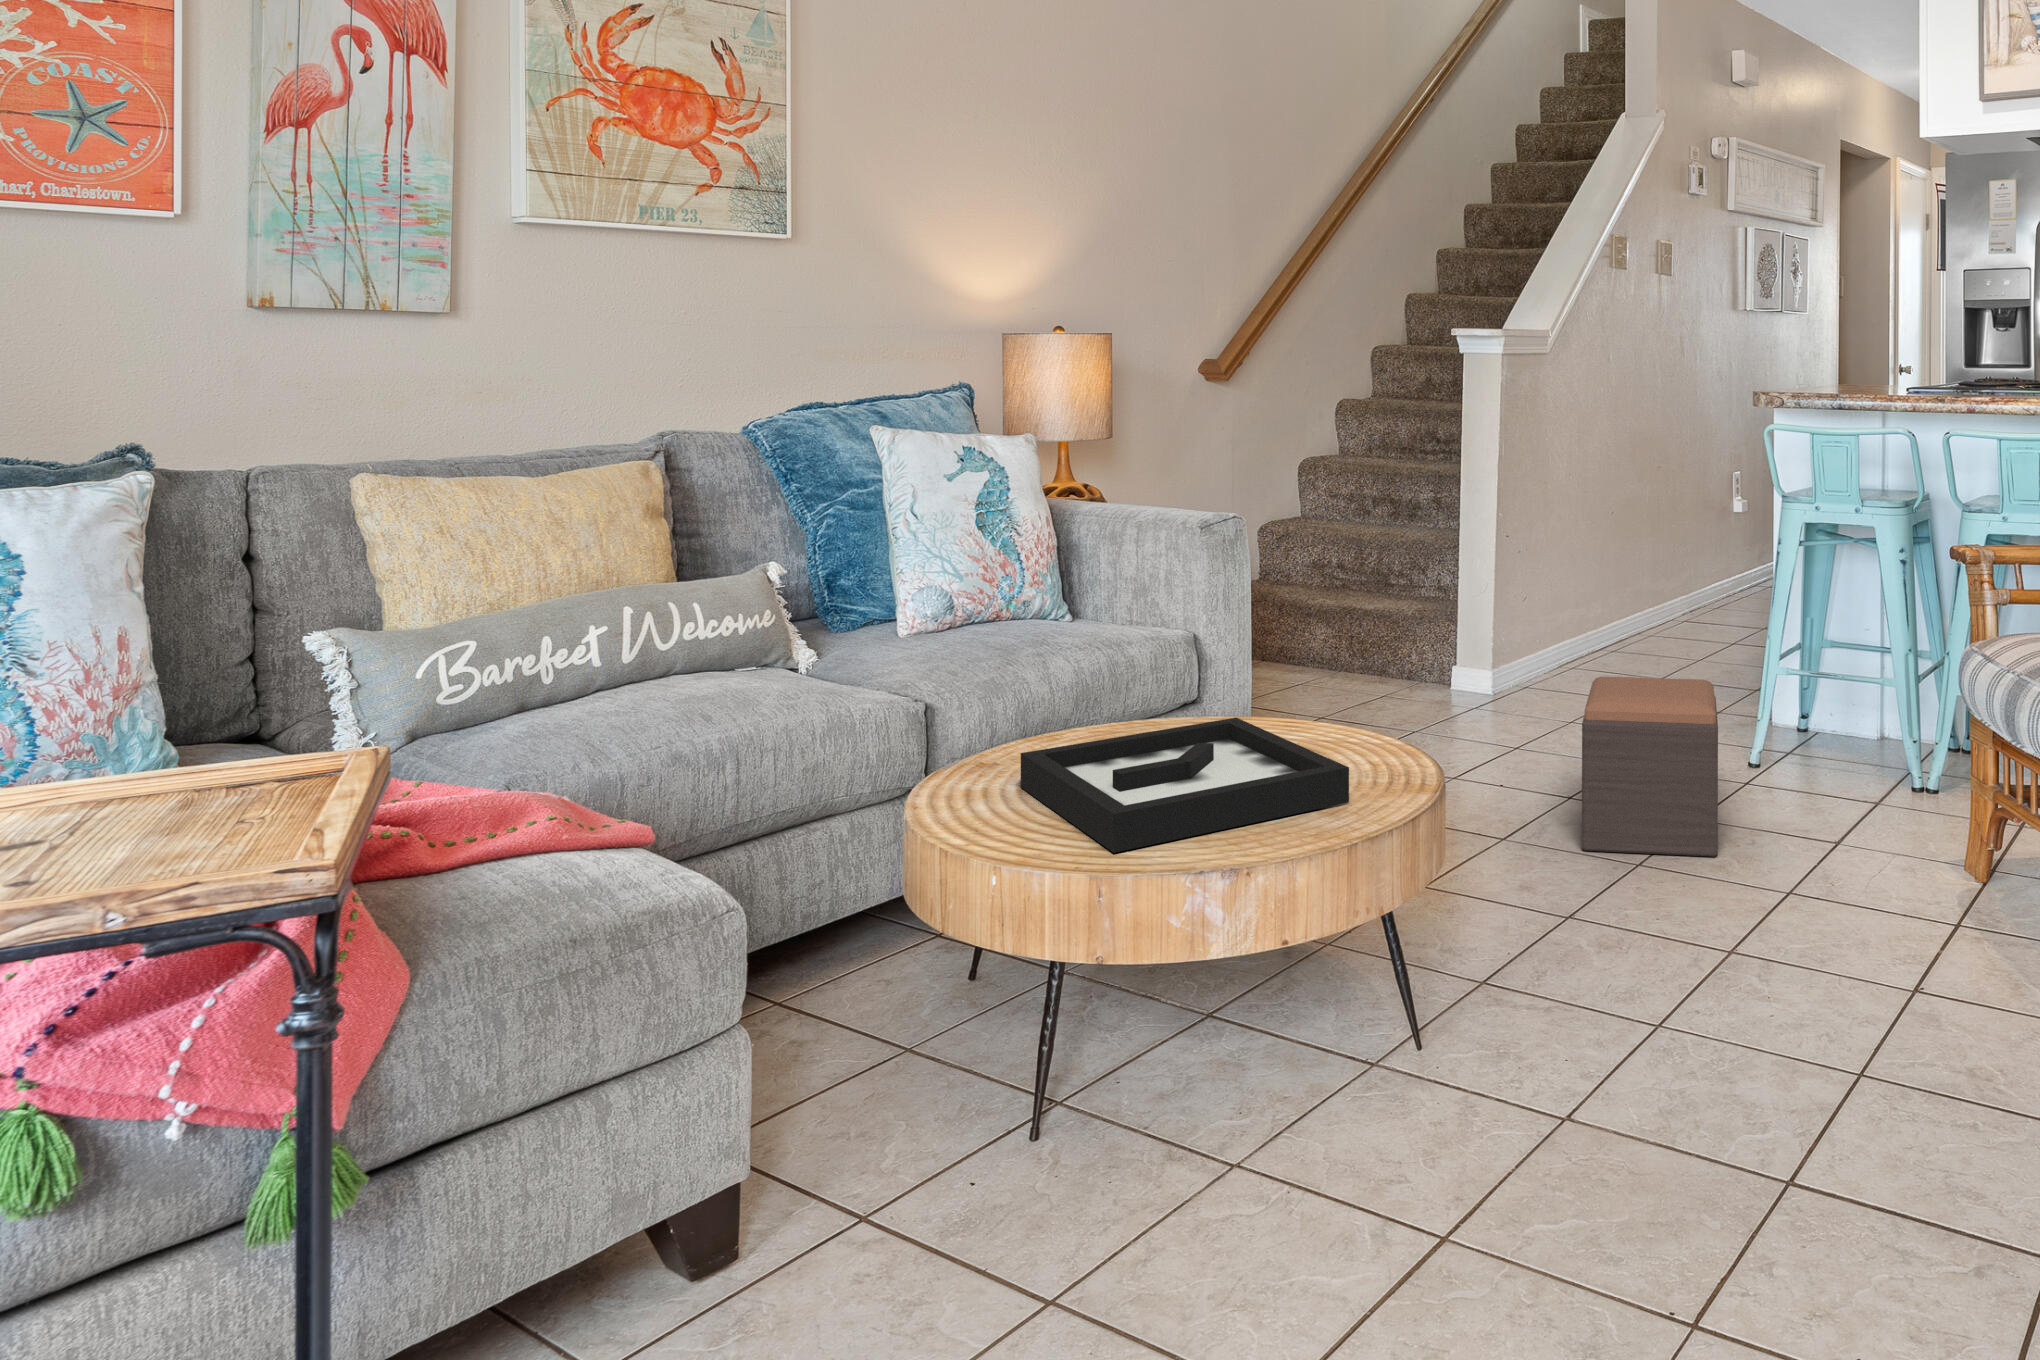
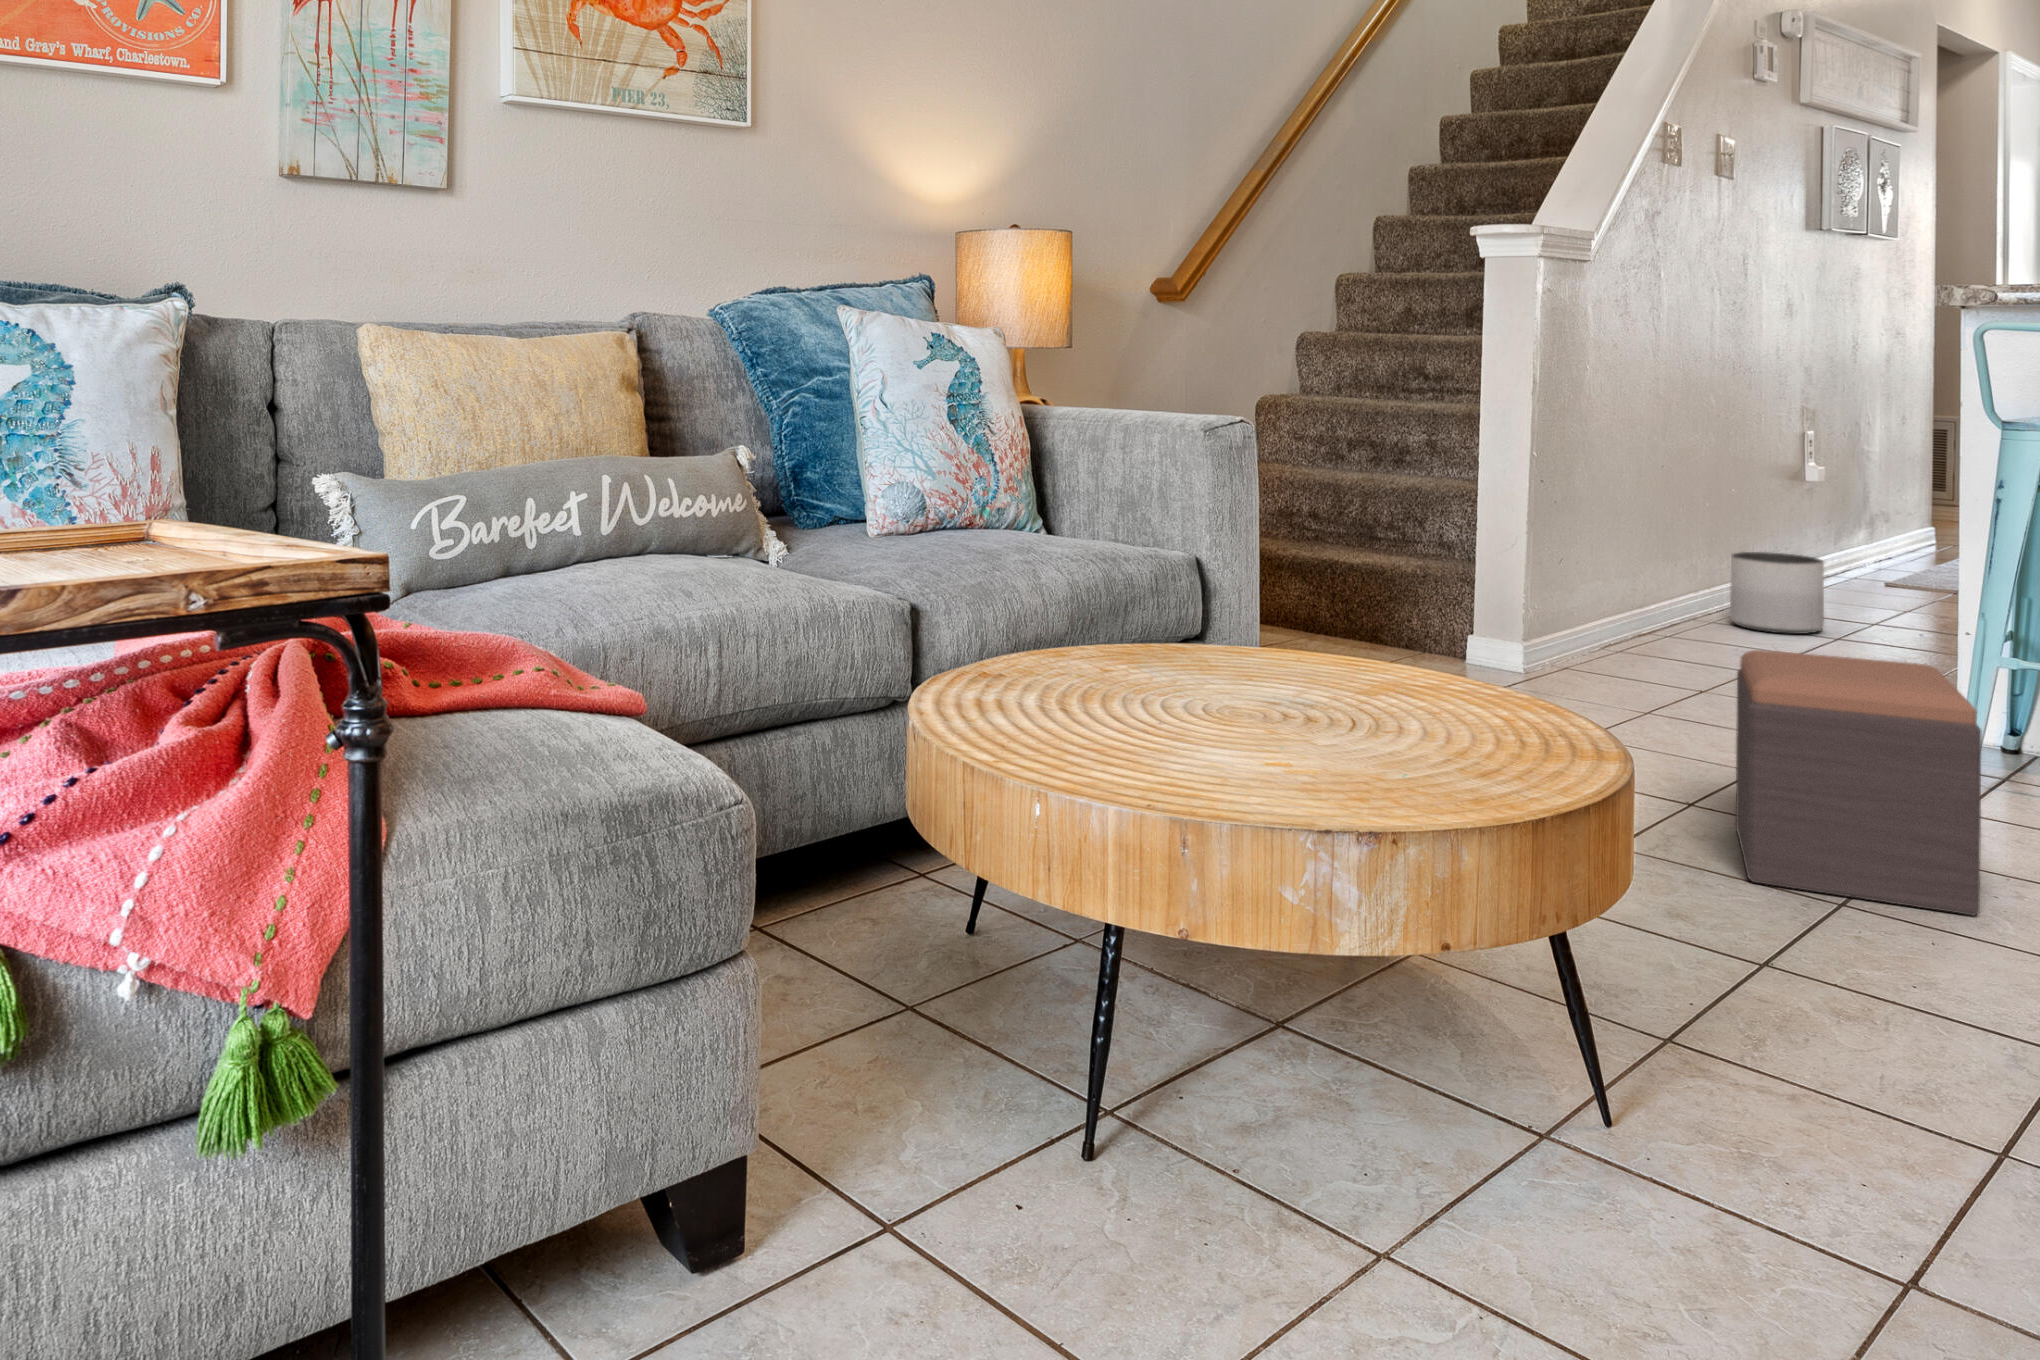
planter: none [1658,574,1720,638] -> present [1730,552,1824,634]
decorative tray: present [1021,718,1349,853] -> none [1043,644,1512,793]

